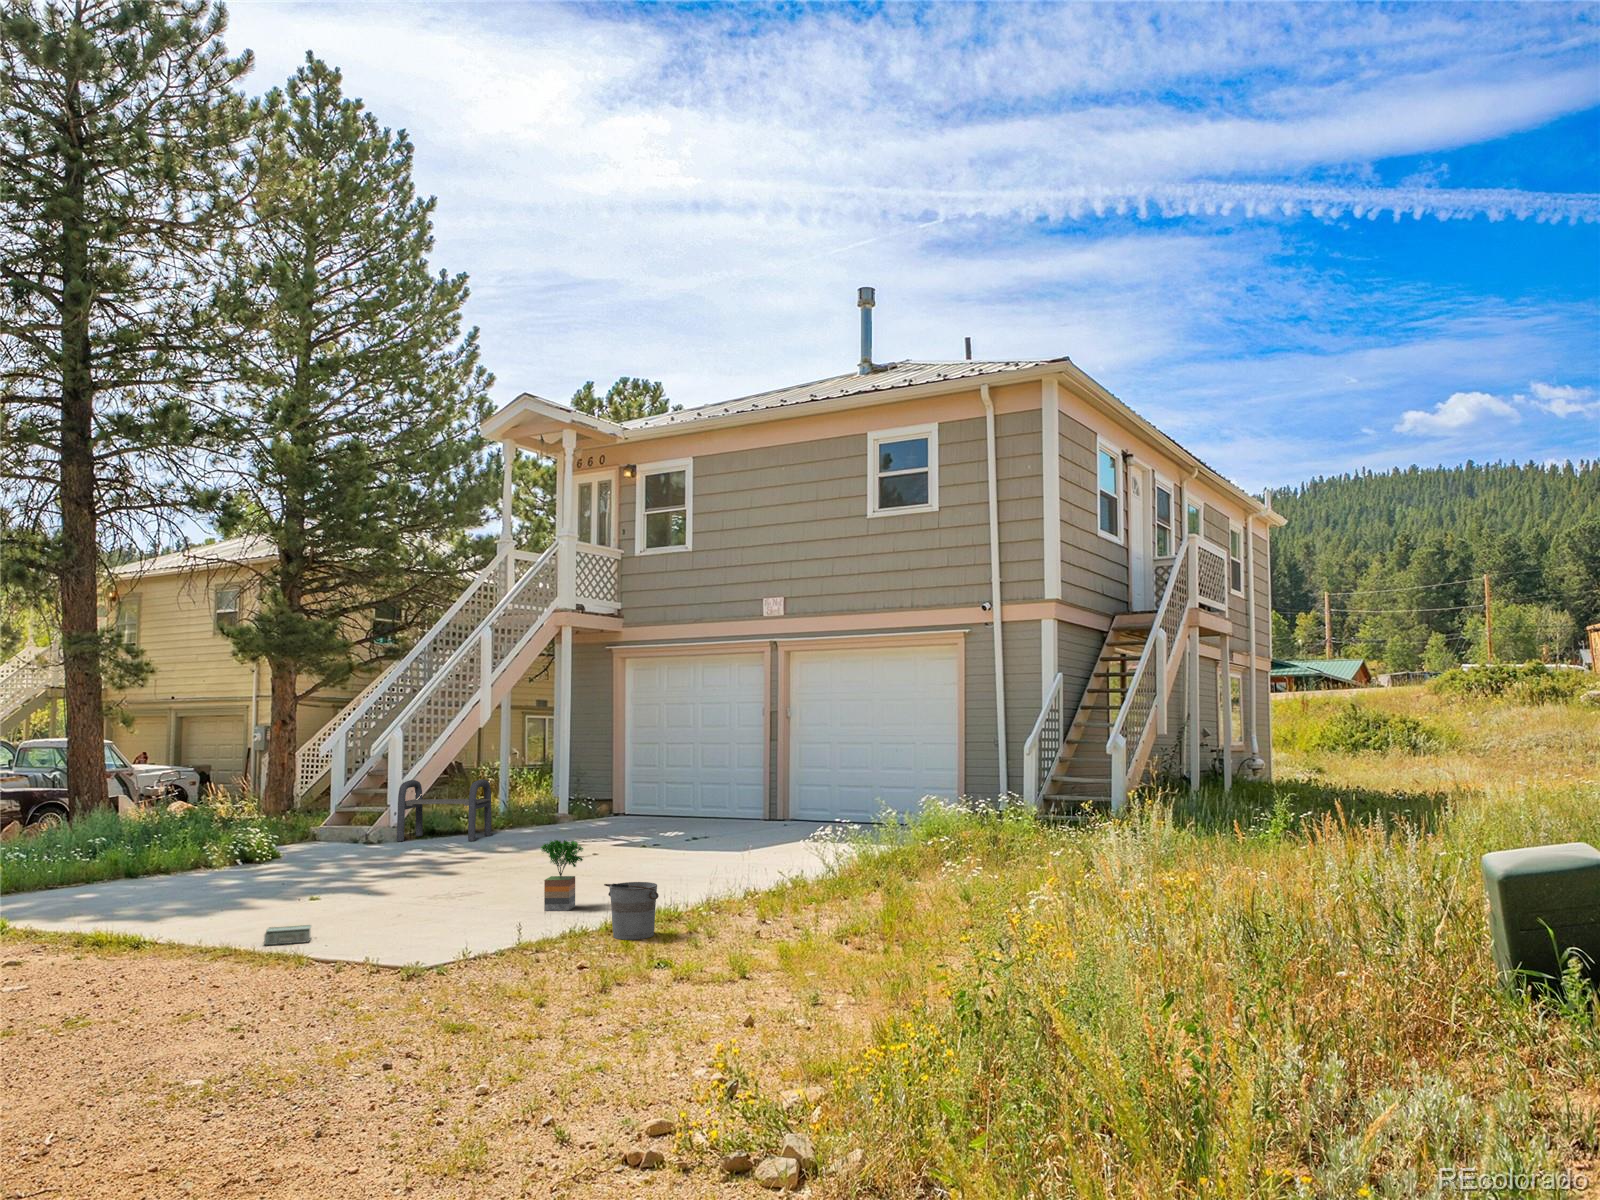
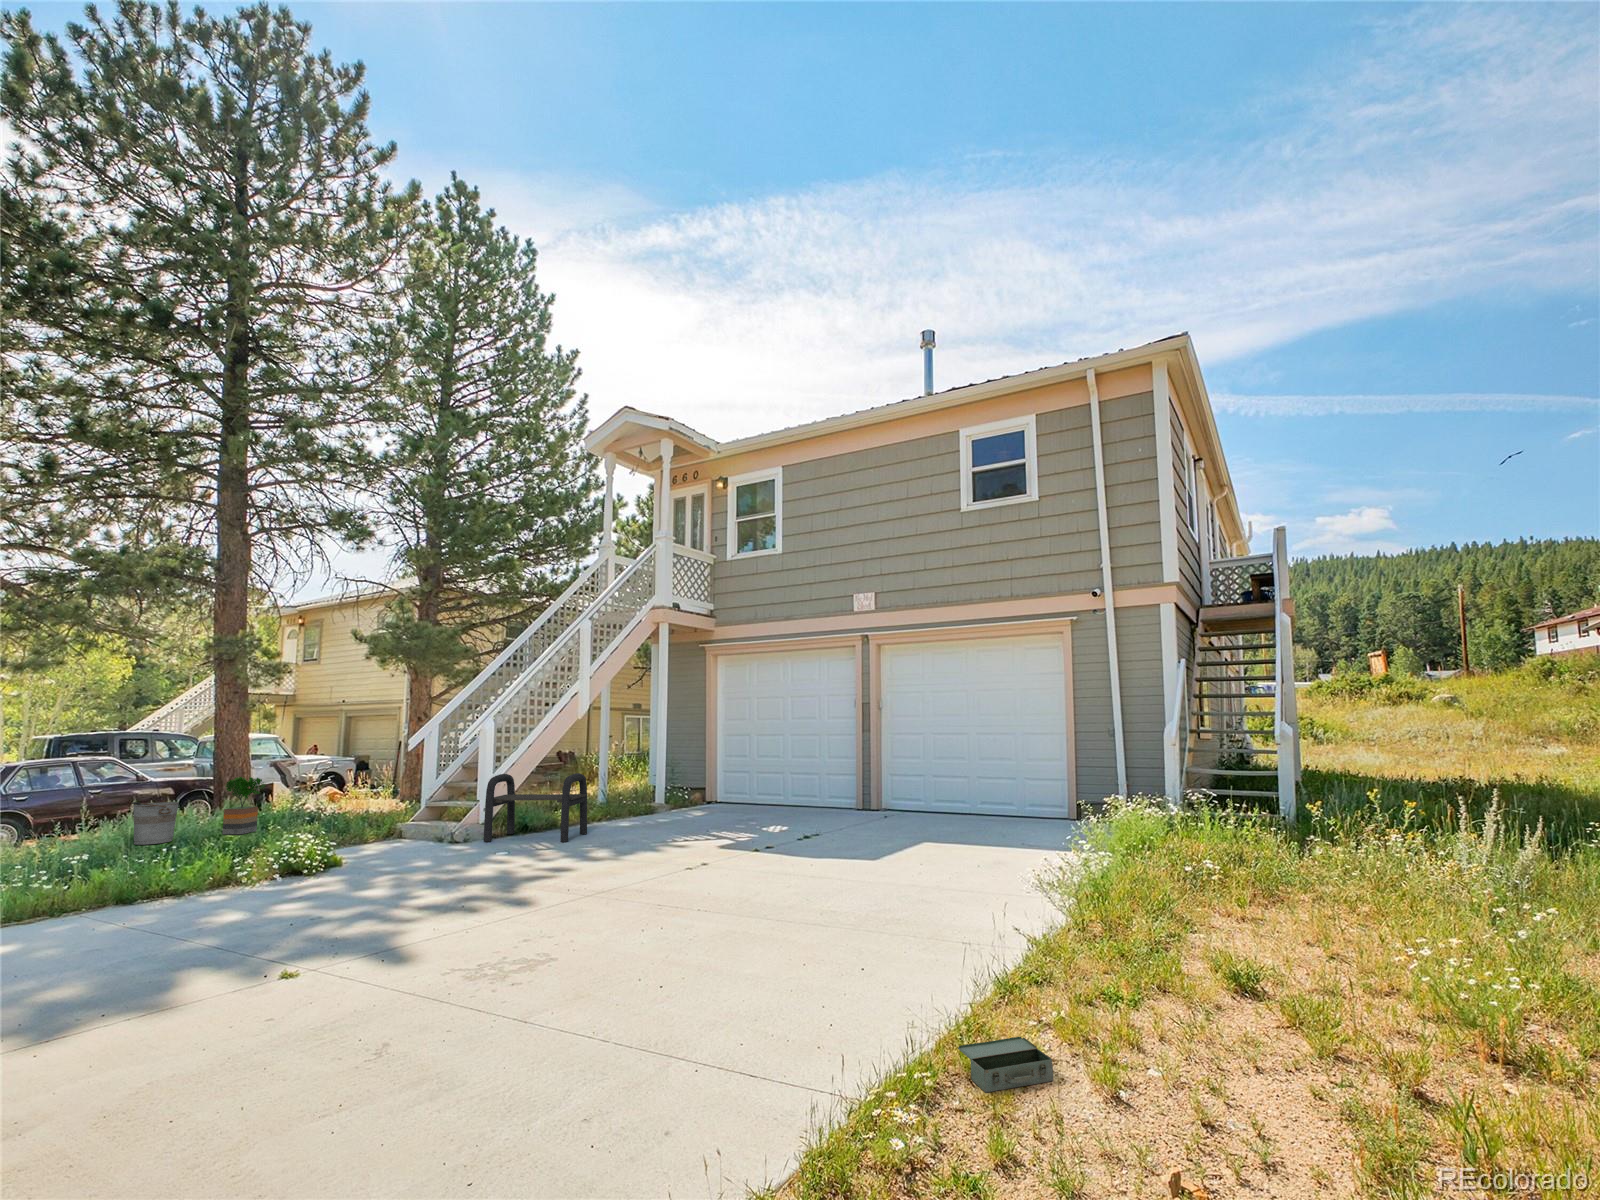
potted tree: present [541,840,583,911] -> present [222,777,265,834]
bucket: present [604,882,659,940] -> present [132,802,179,845]
toolbox: present [264,925,311,945] -> present [958,1037,1053,1092]

